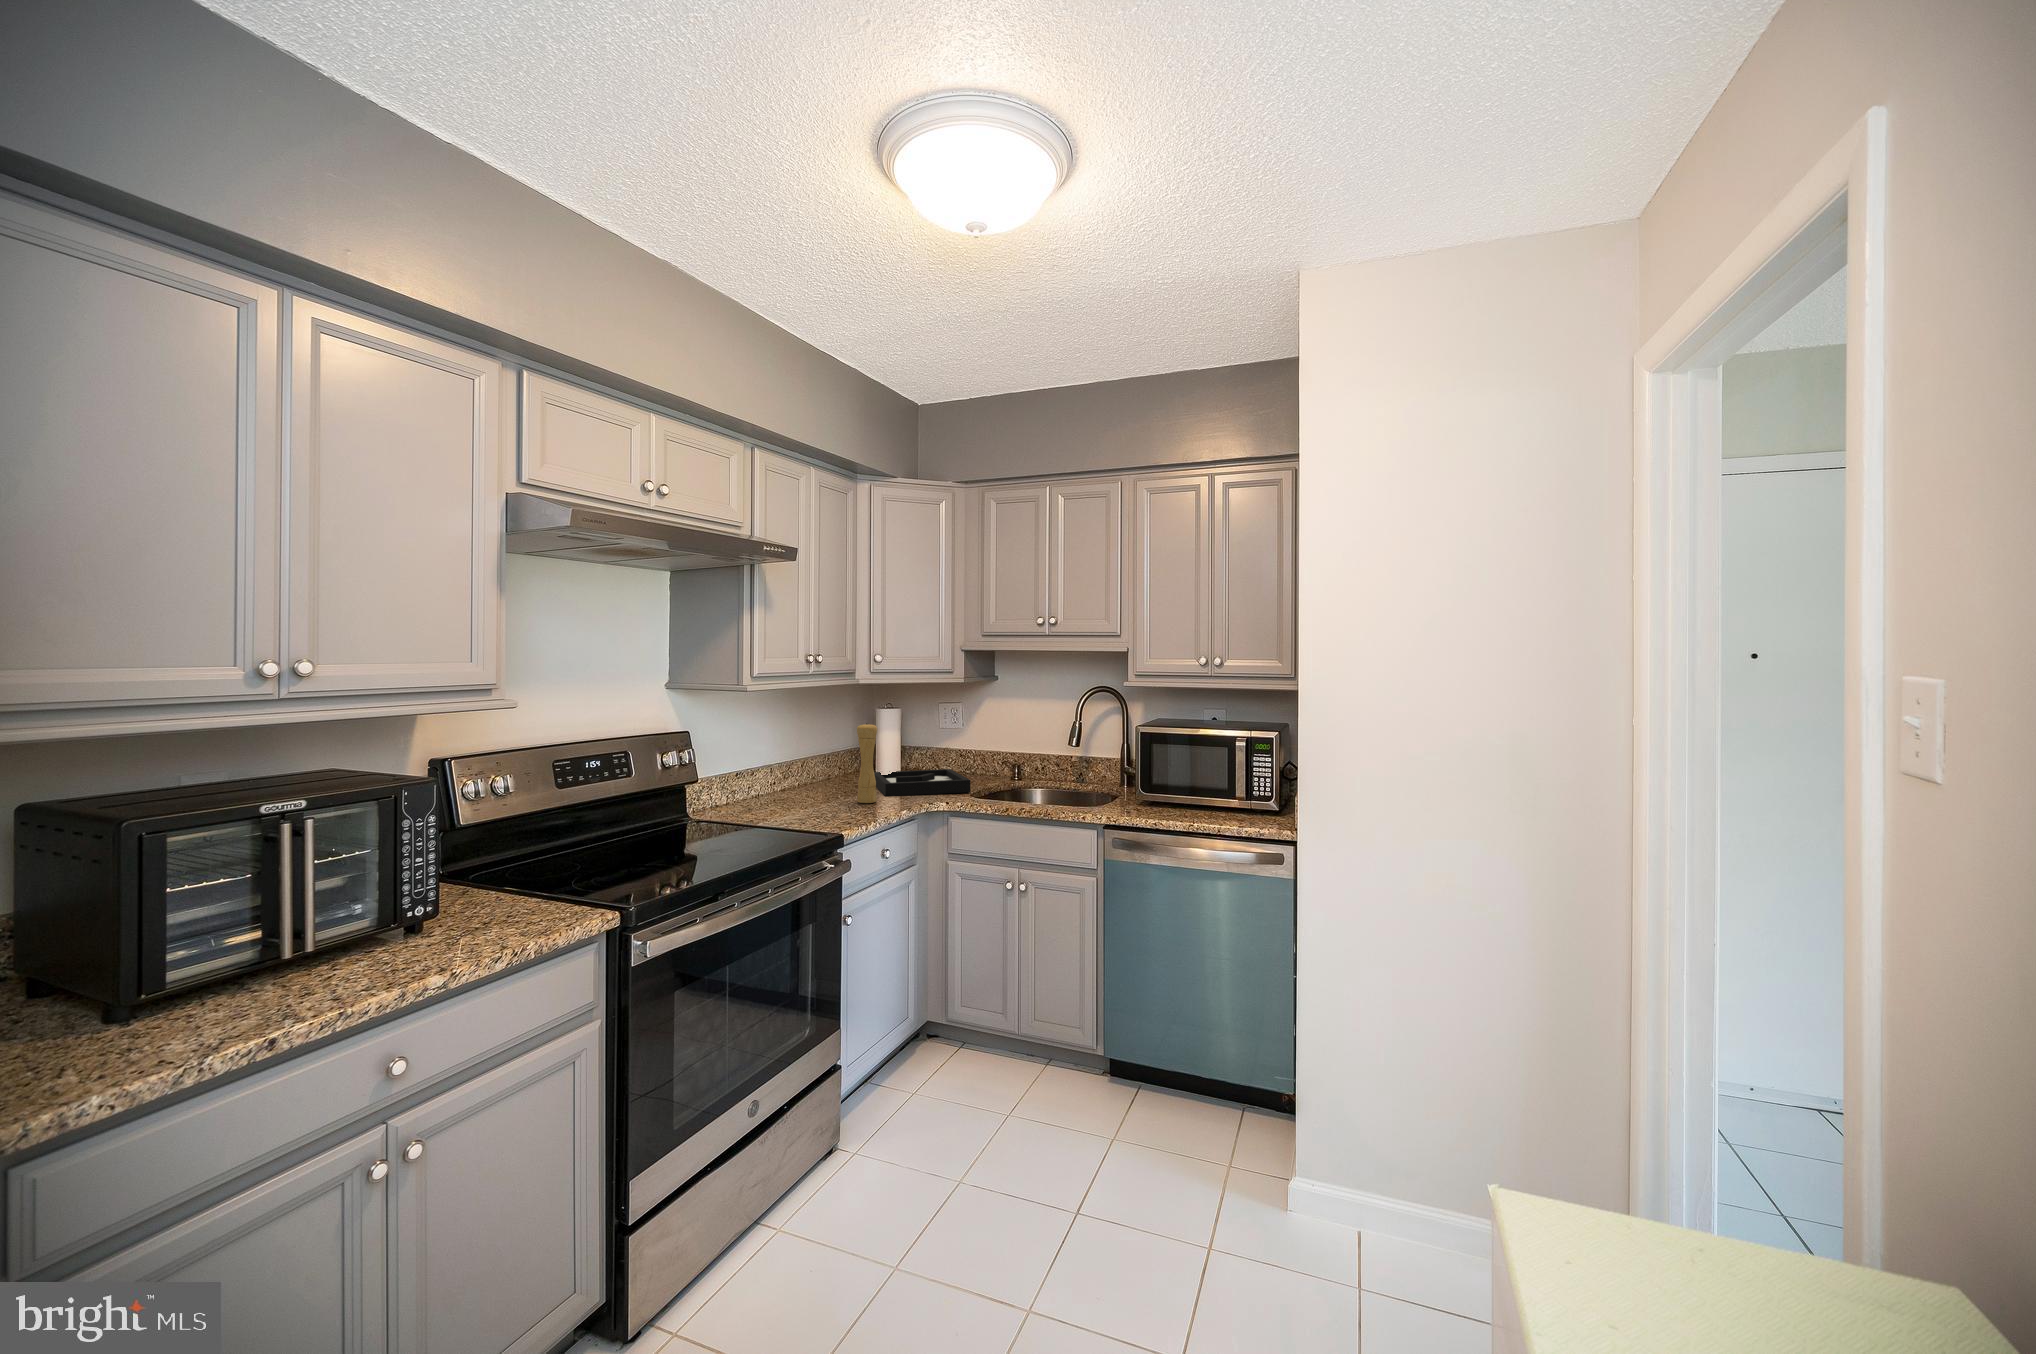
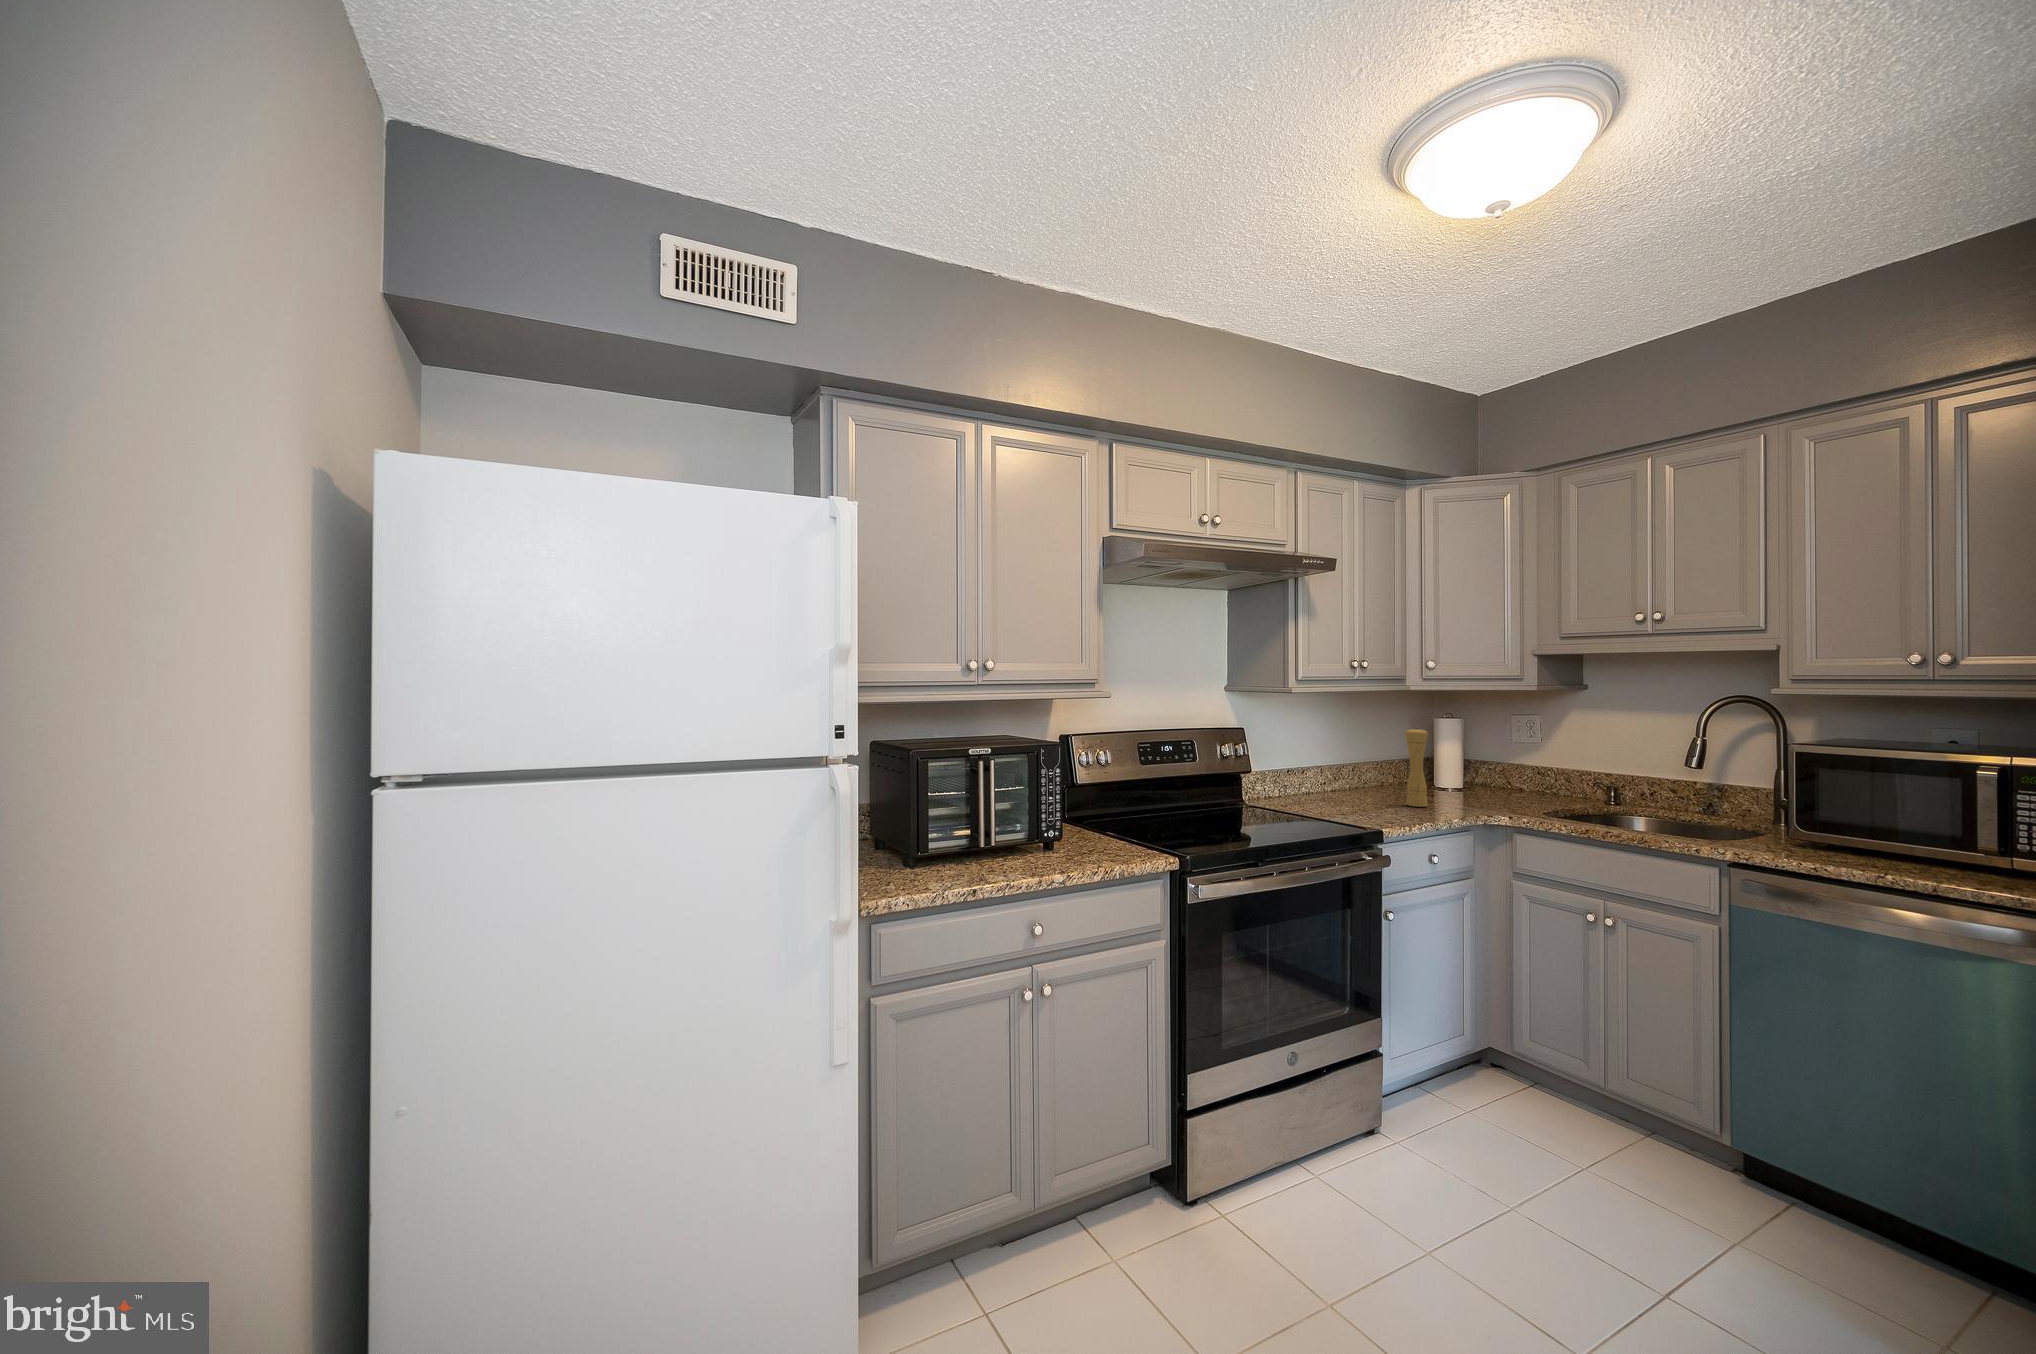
decorative tray: present [874,769,971,796] -> none [1427,780,1543,808]

